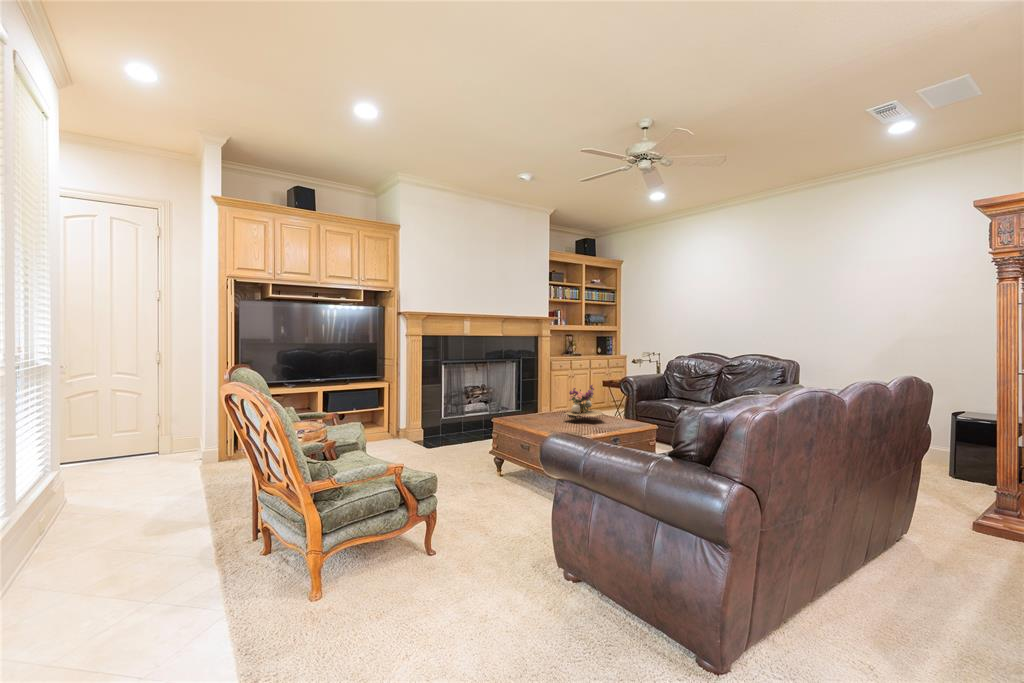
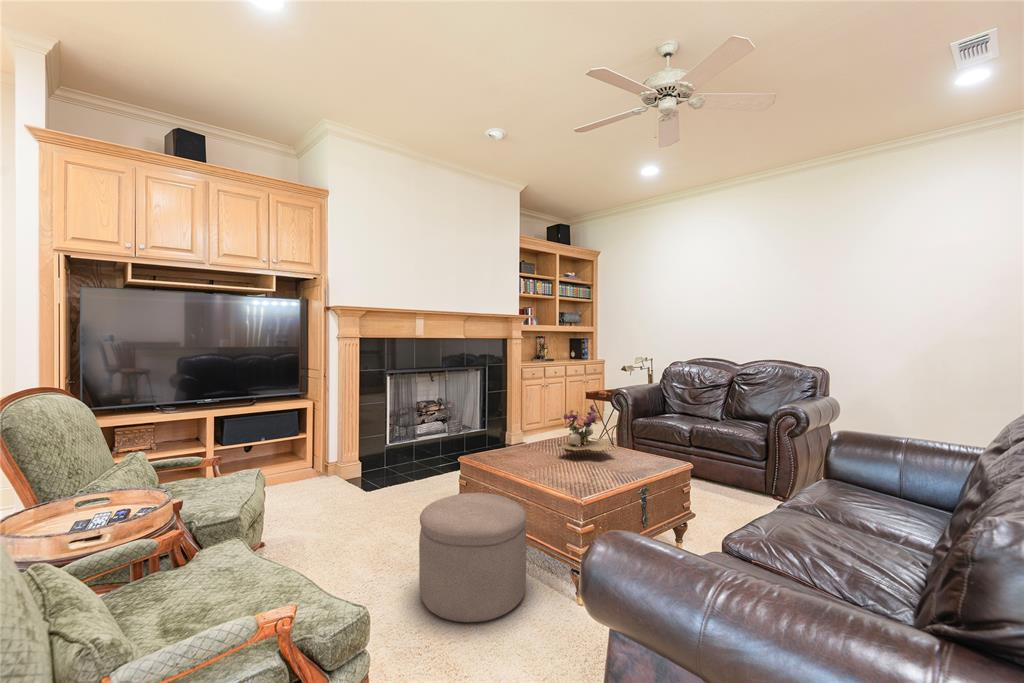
ottoman: none [464,439,533,512] -> present [419,493,526,622]

